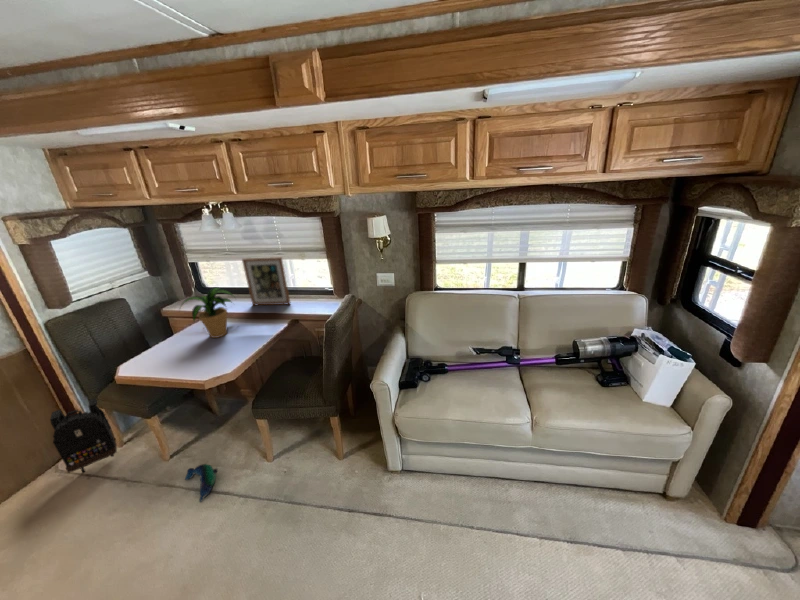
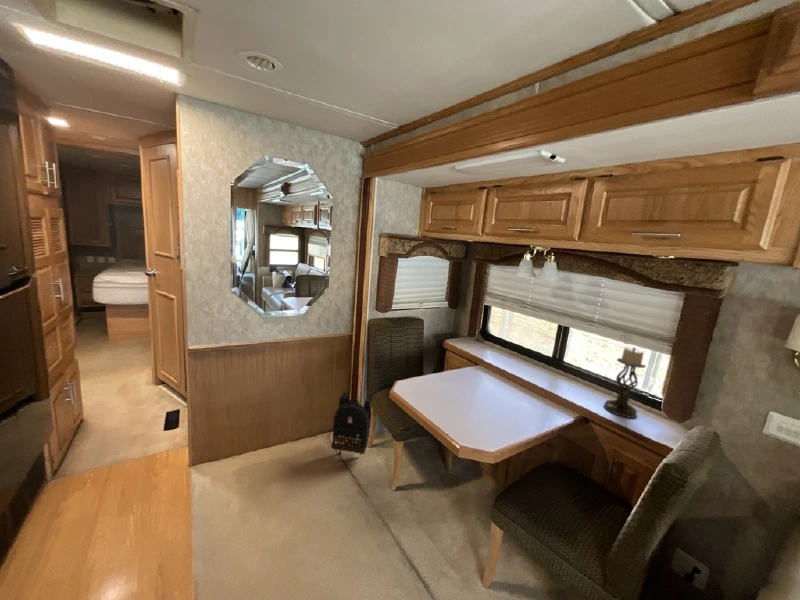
picture frame: present [242,257,291,305] -> none [533,317,596,393]
candle holder: none [300,261,324,309] -> present [604,348,645,418]
potted plant: present [182,287,233,338] -> none [464,339,524,396]
plush toy: present [185,464,217,502] -> none [398,518,430,571]

